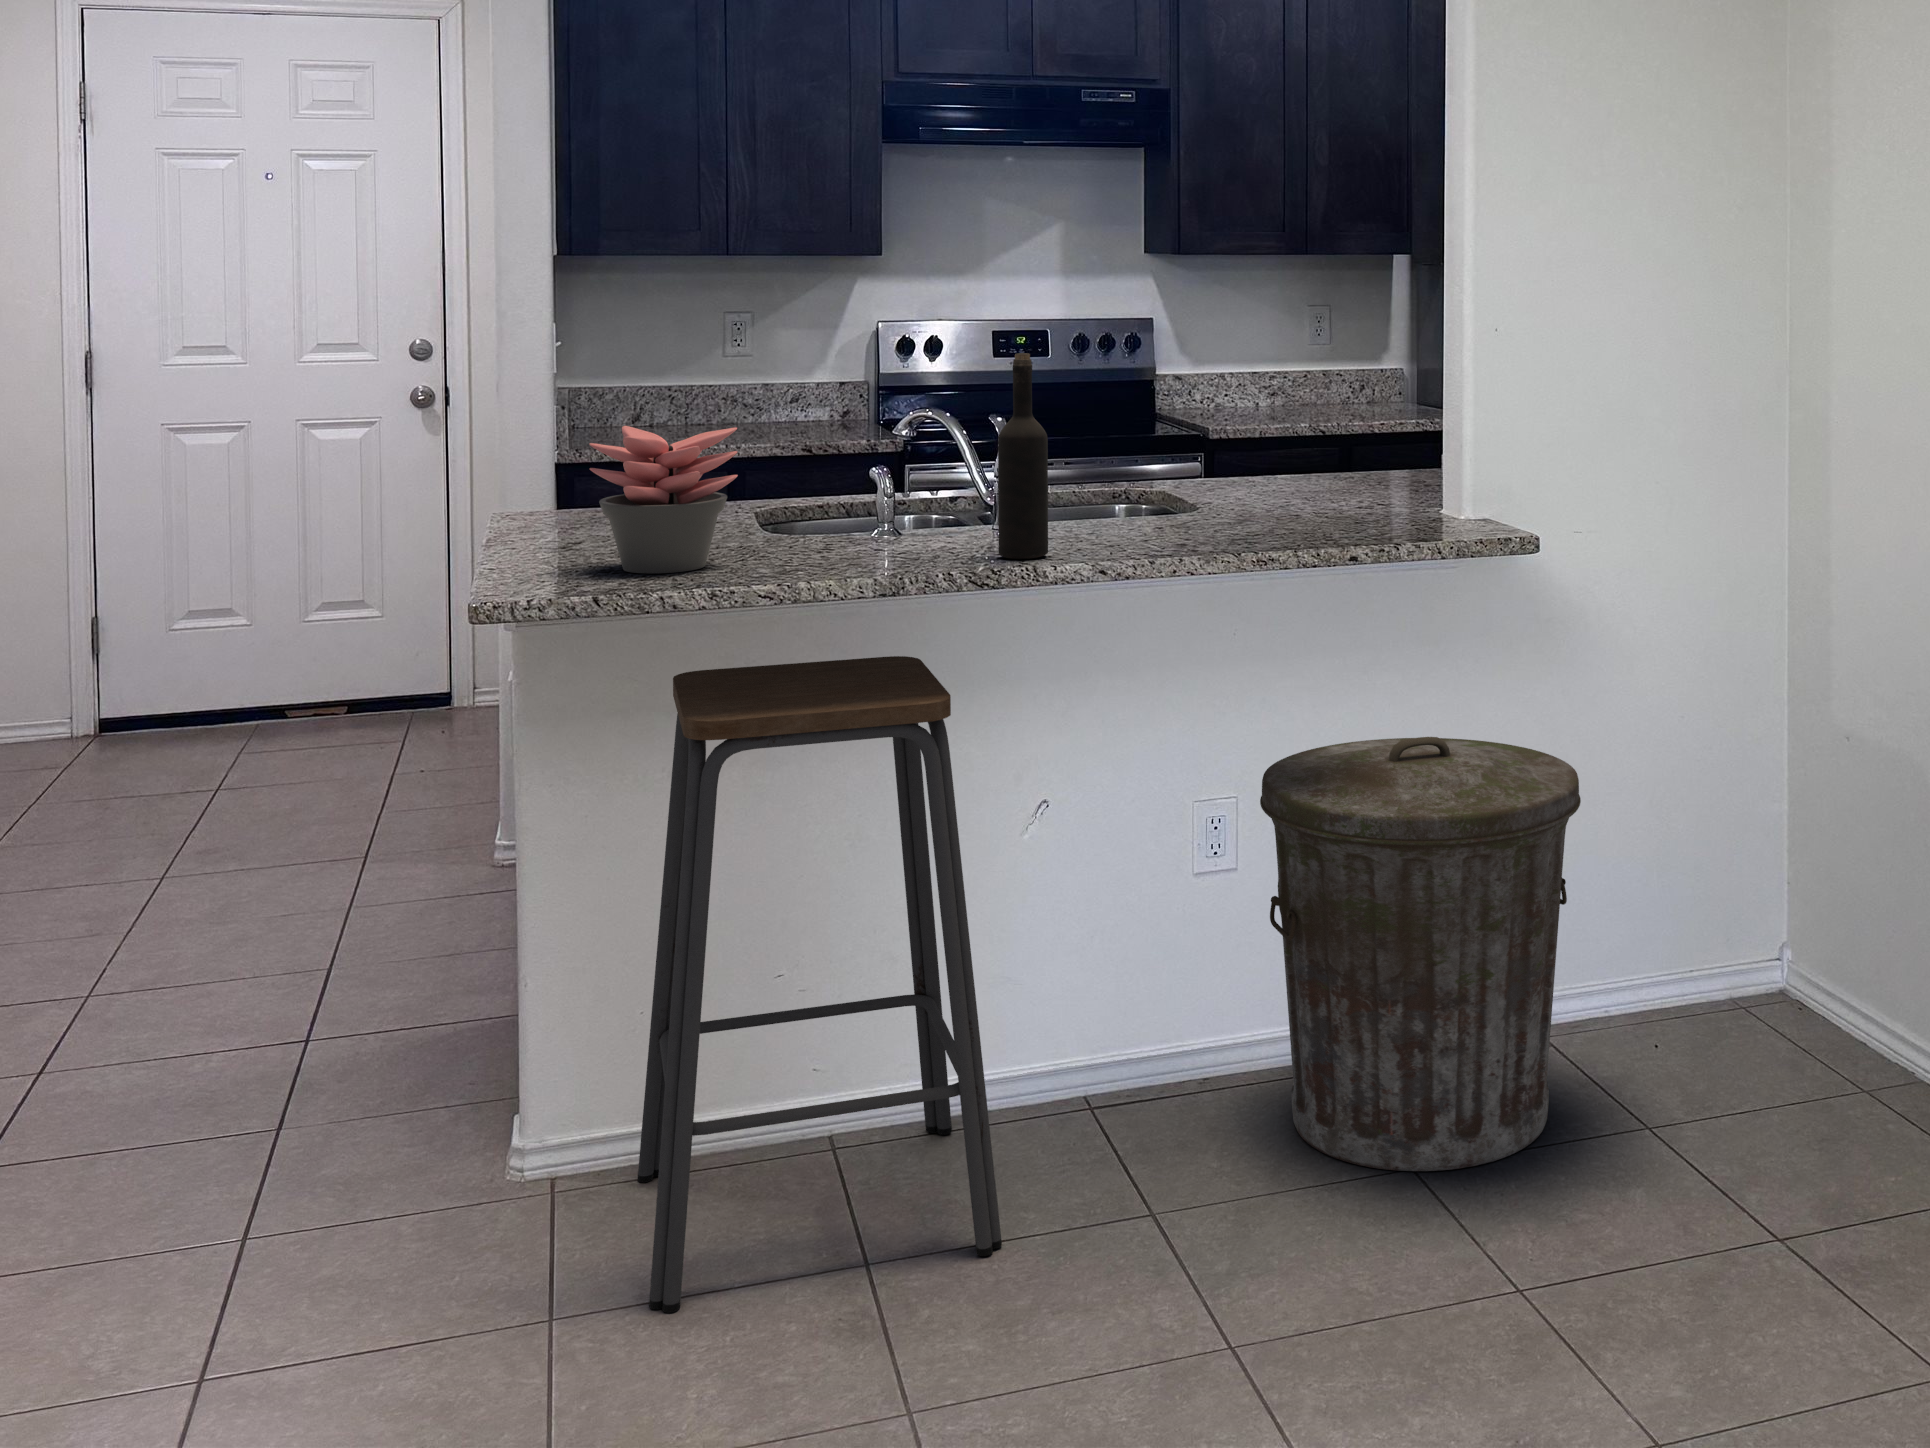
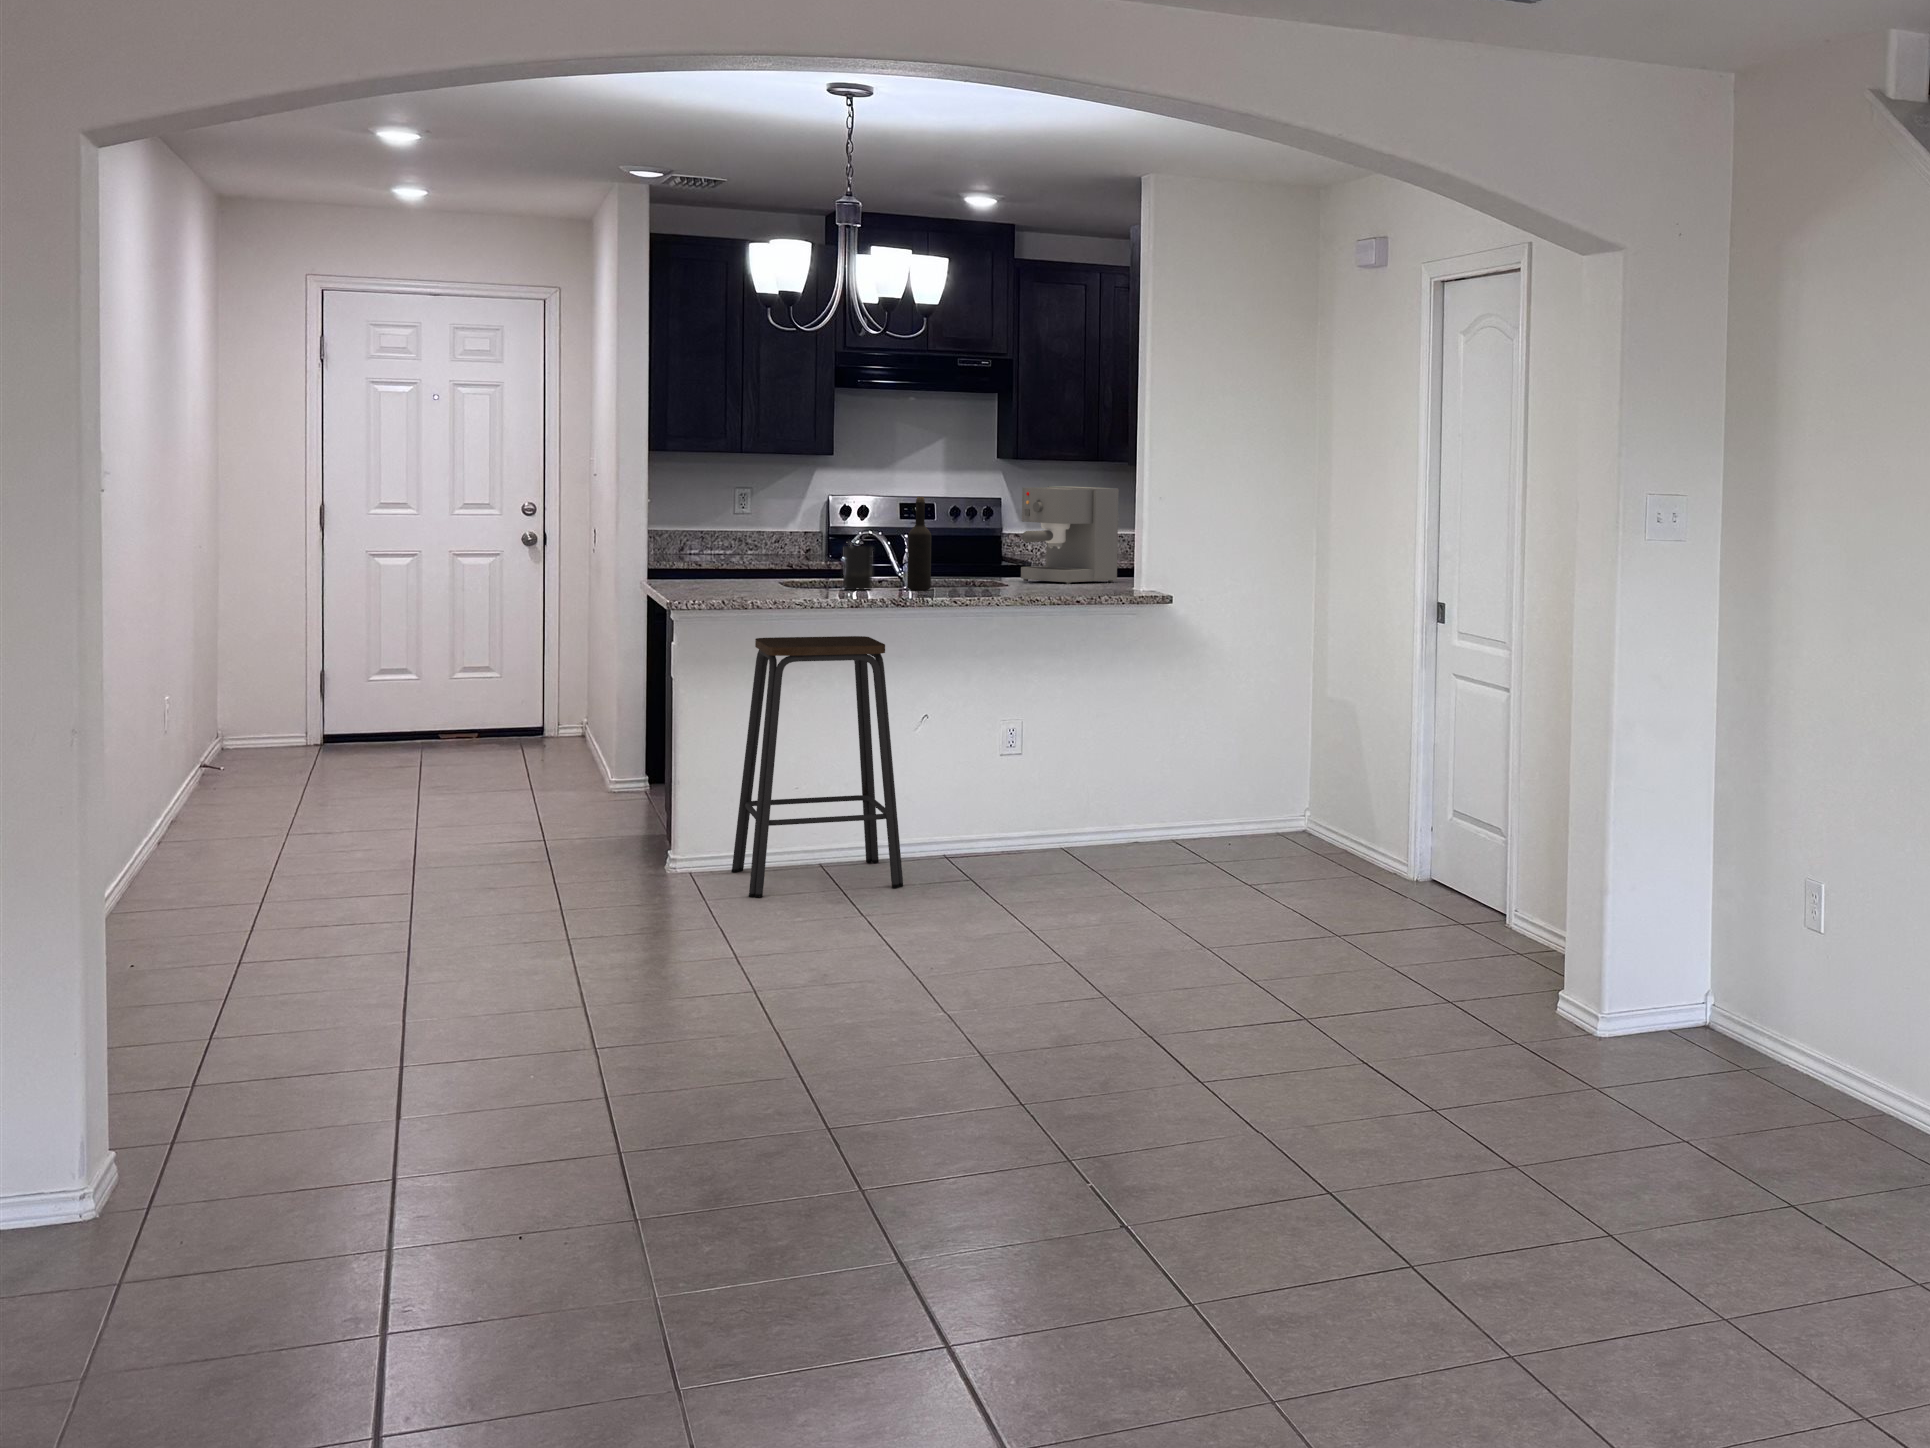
coffee maker: none [1219,309,1403,507] -> present [1021,486,1119,584]
succulent plant: present [589,426,738,573] -> none [719,525,787,590]
candle: none [858,457,923,565] -> present [843,546,872,590]
trash can: present [1260,737,1581,1171] -> none [1030,682,1182,872]

